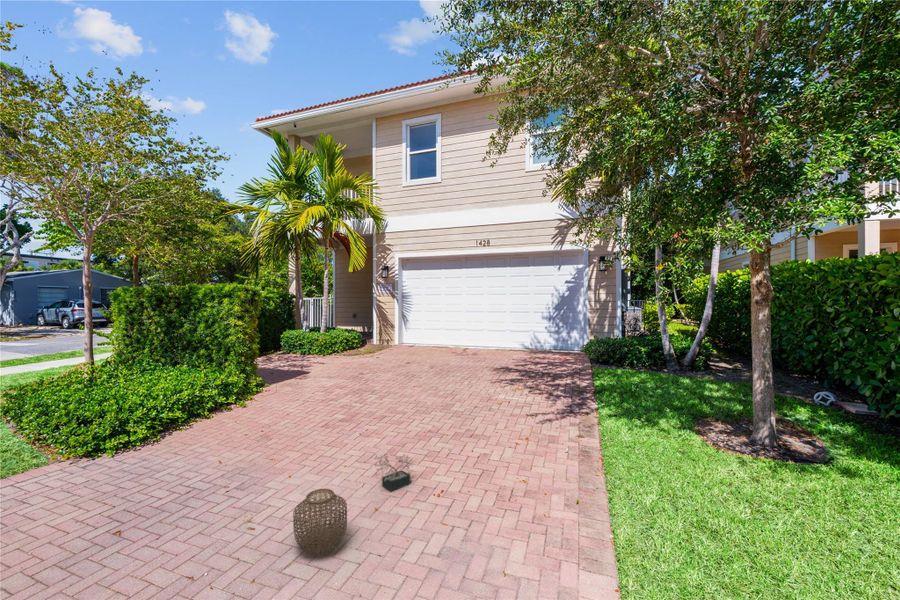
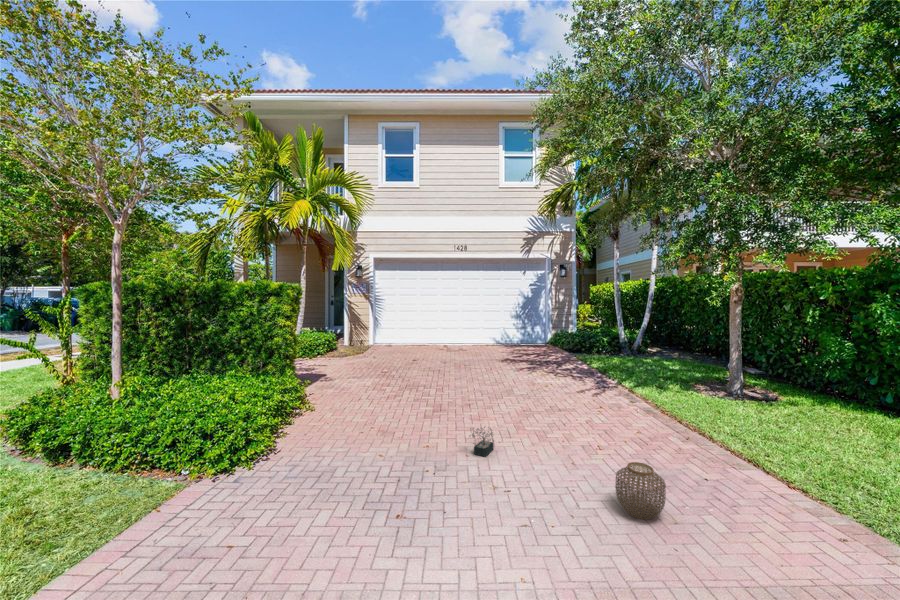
decorative plant: present [375,455,412,491] -> present [469,427,494,457]

